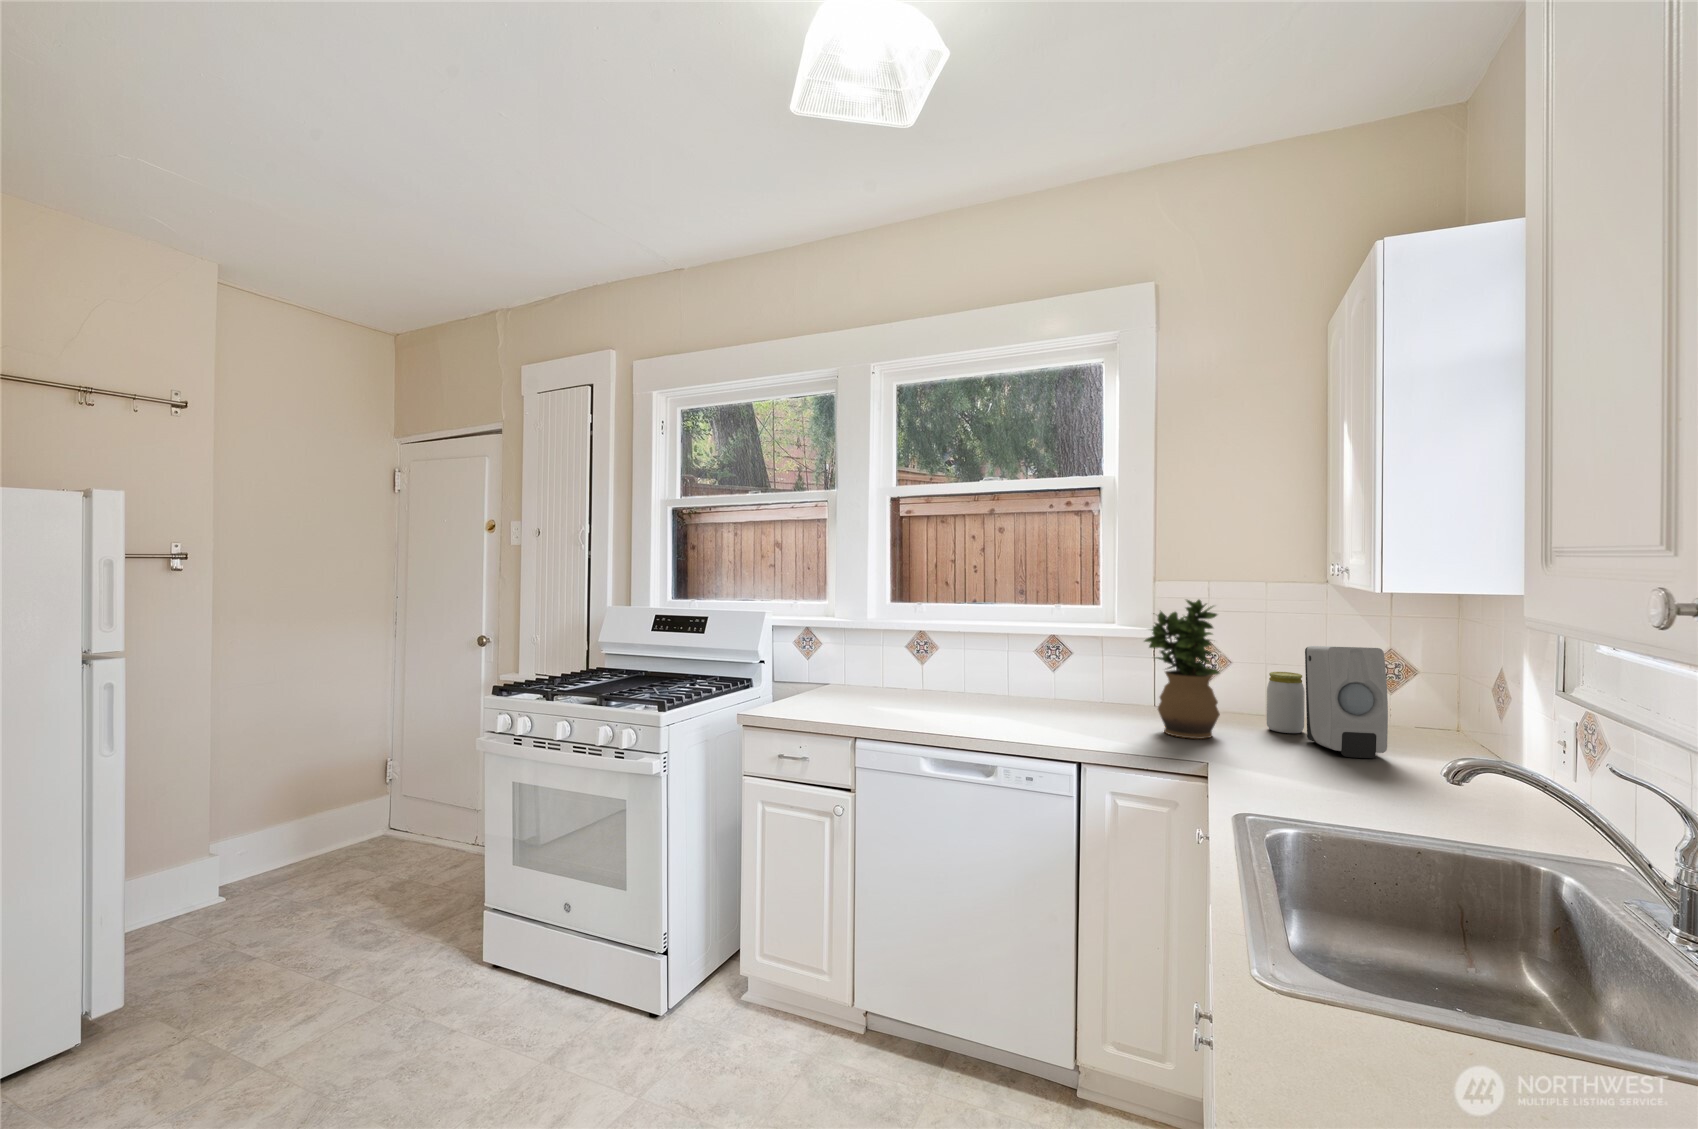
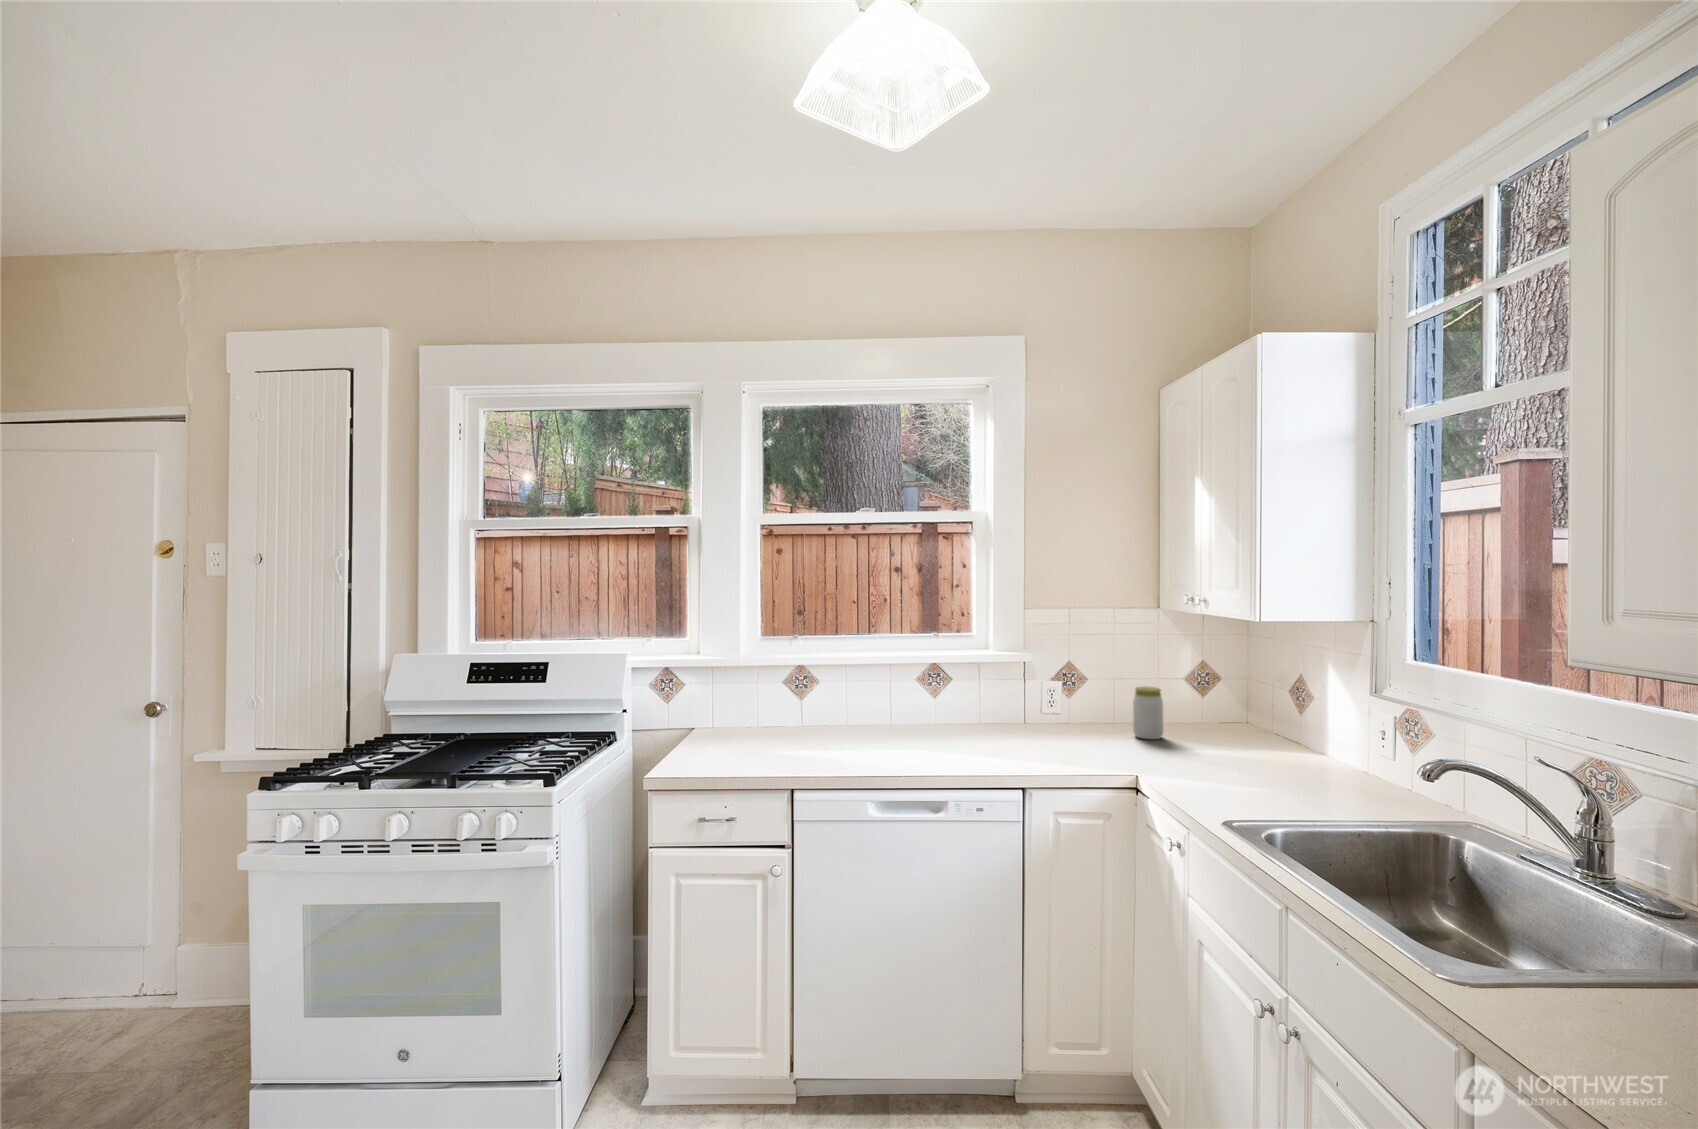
potted plant: present [1145,600,1220,739] -> none [1049,628,1116,753]
soap dispenser: present [1305,646,1388,758] -> none [1171,664,1245,757]

